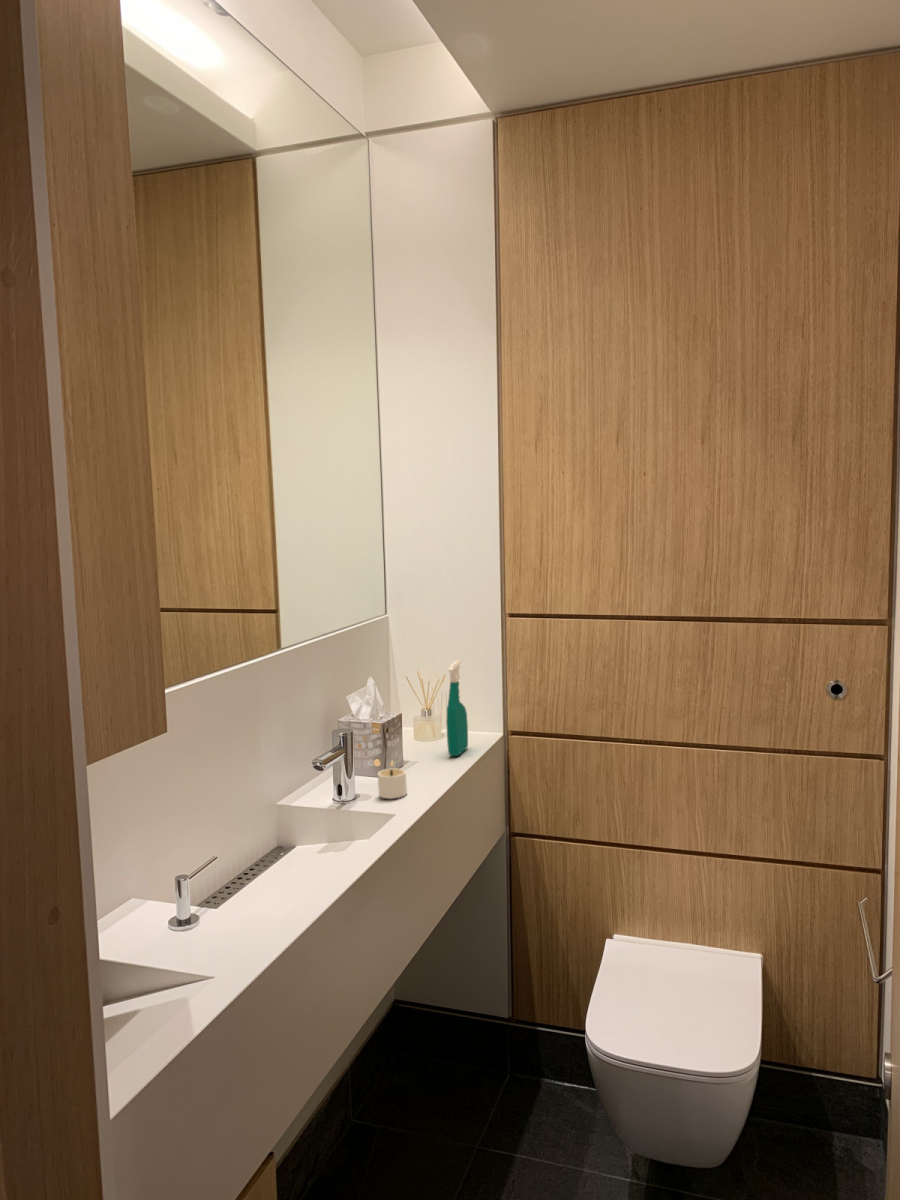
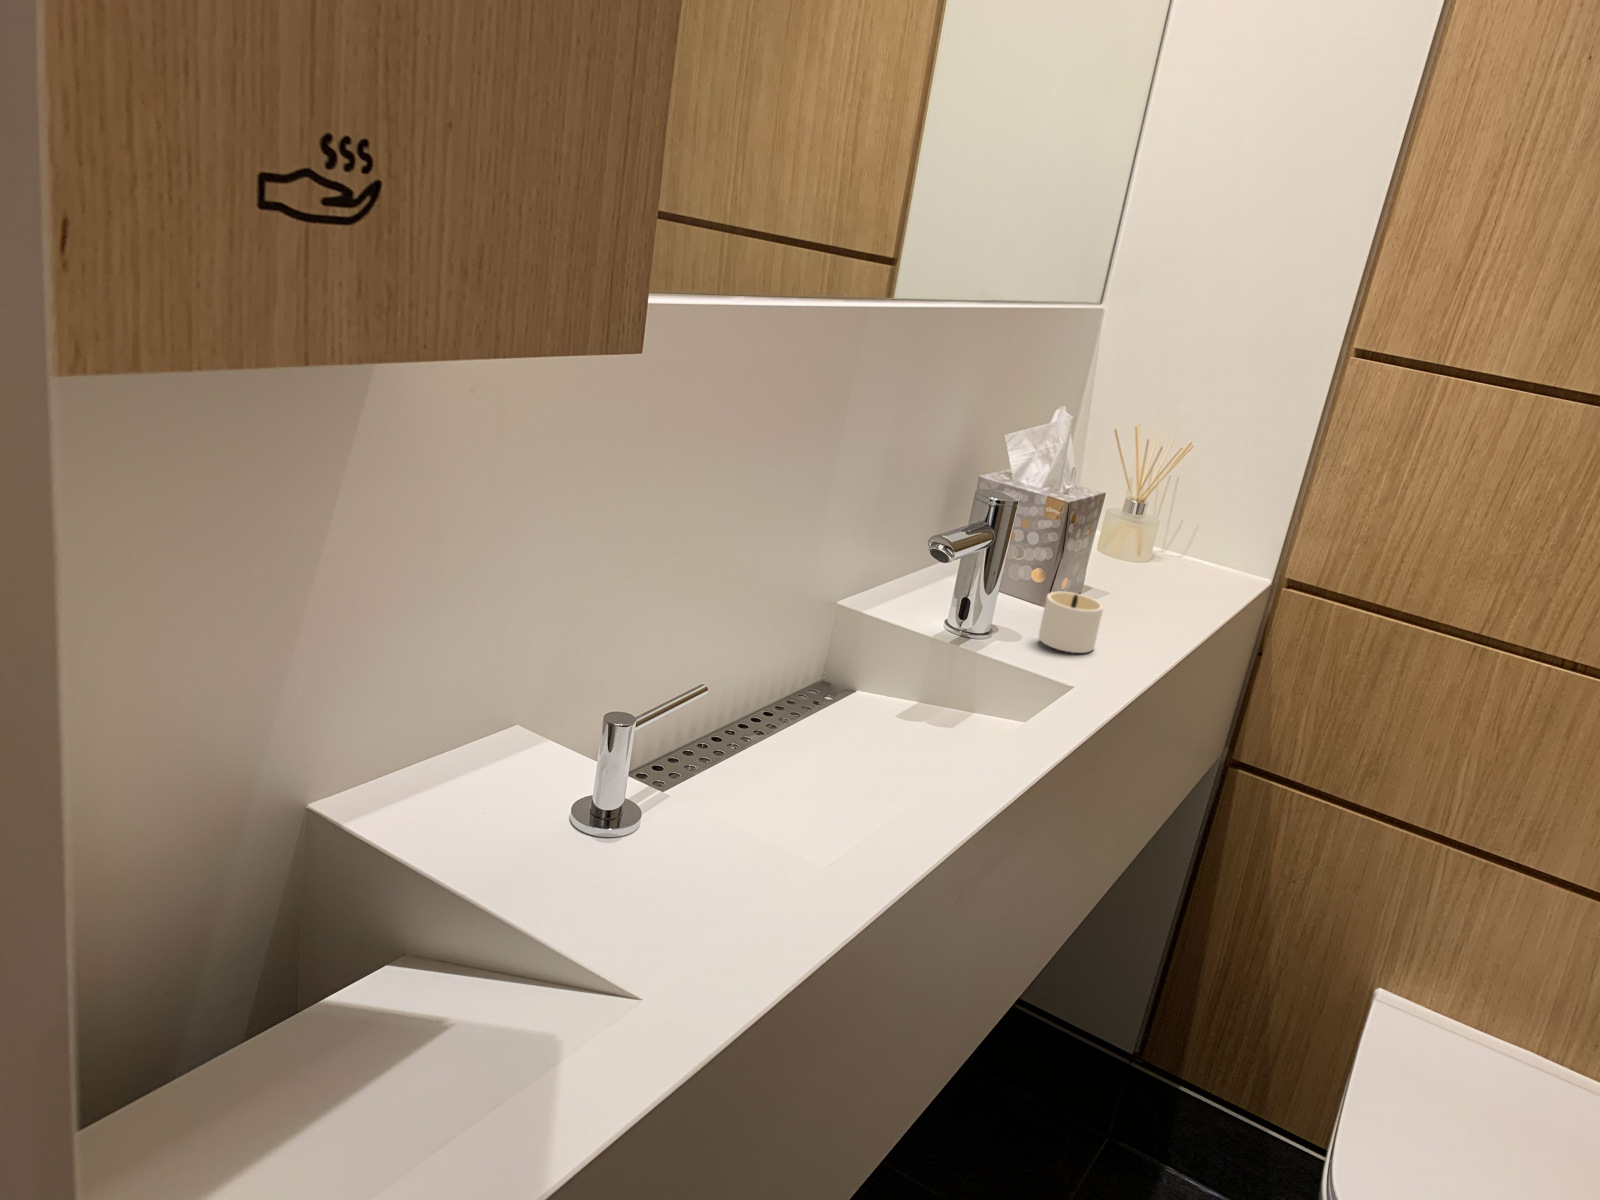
spray bottle: present [446,661,468,756] -> none [1169,417,1238,598]

